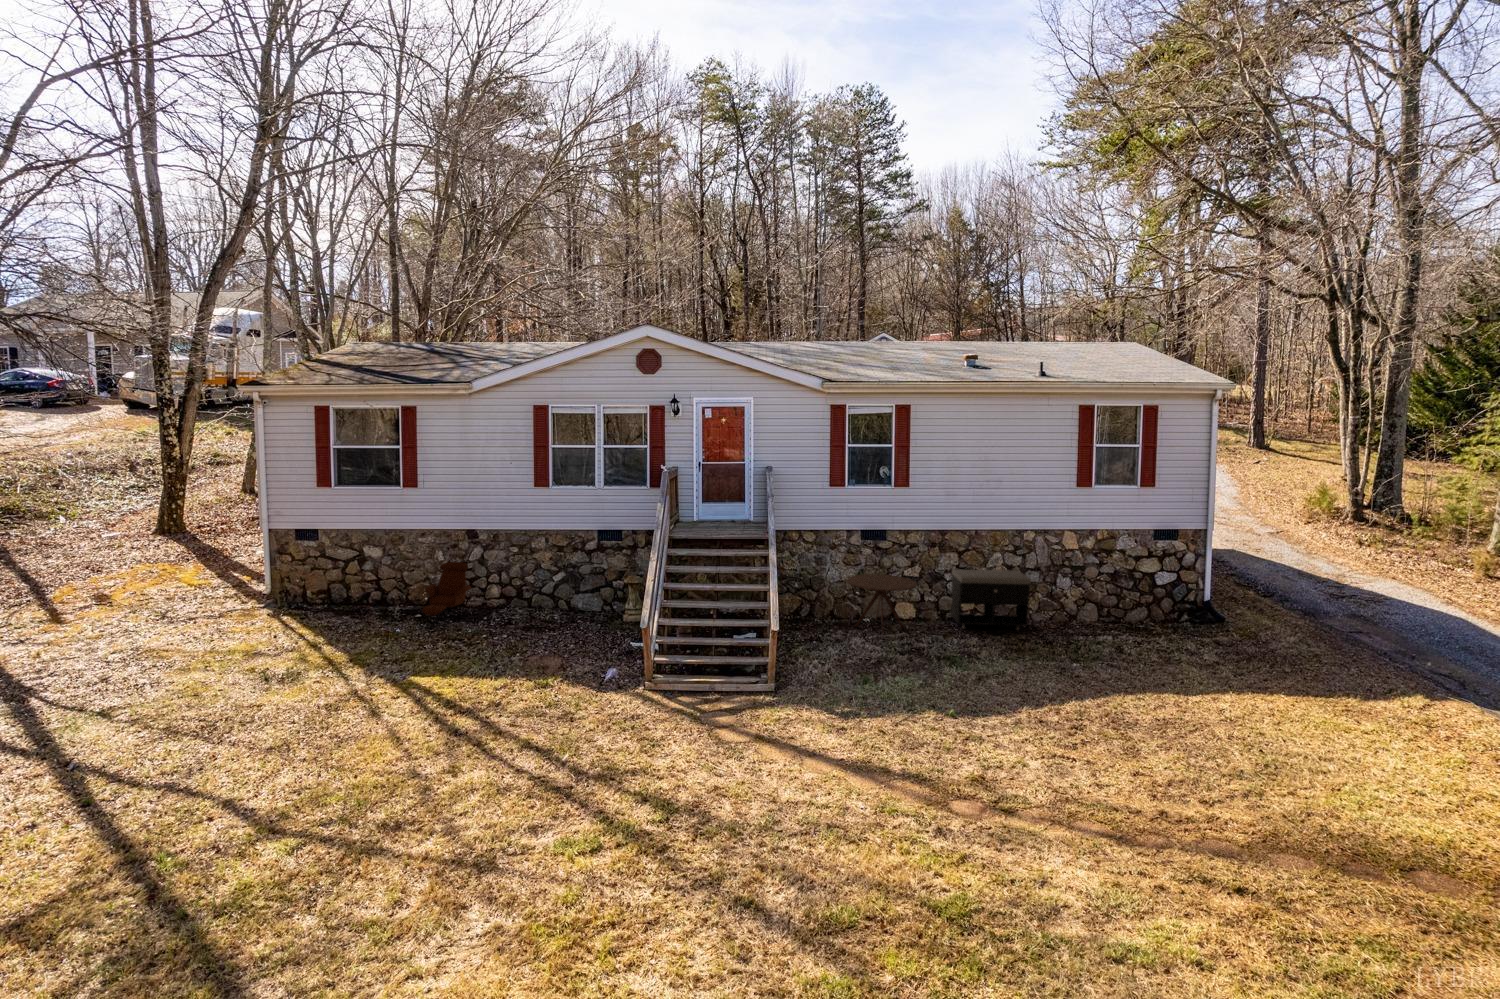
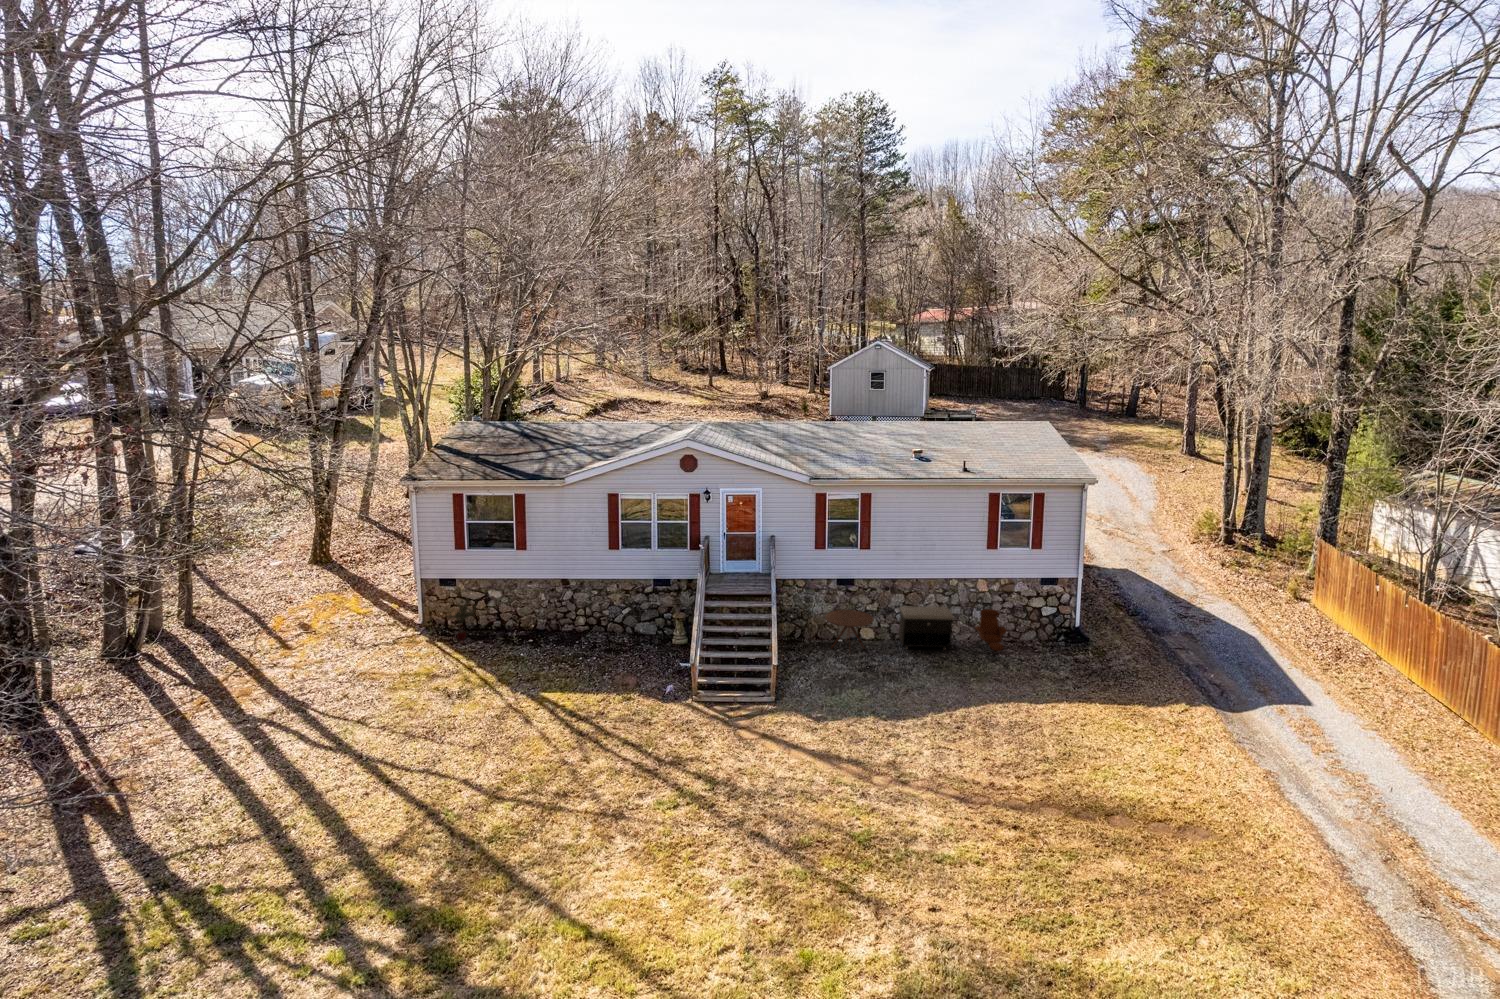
potted tree: none [298,552,347,614] -> present [446,598,477,640]
lounge chair: present [423,561,471,630] -> present [975,609,1006,657]

